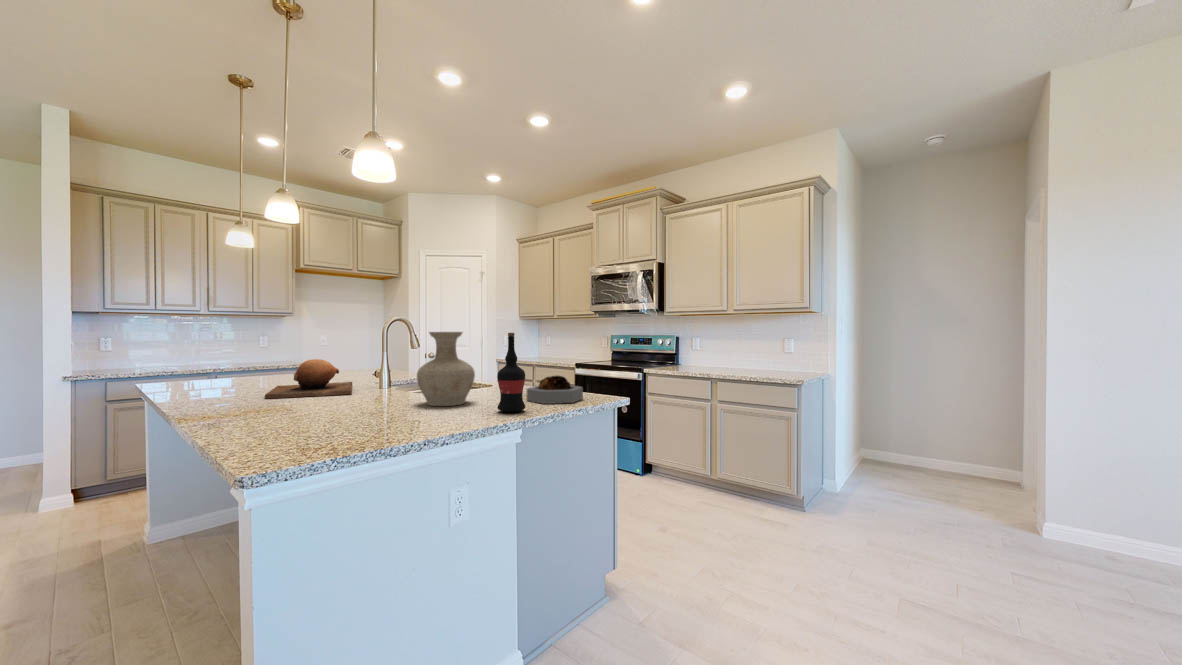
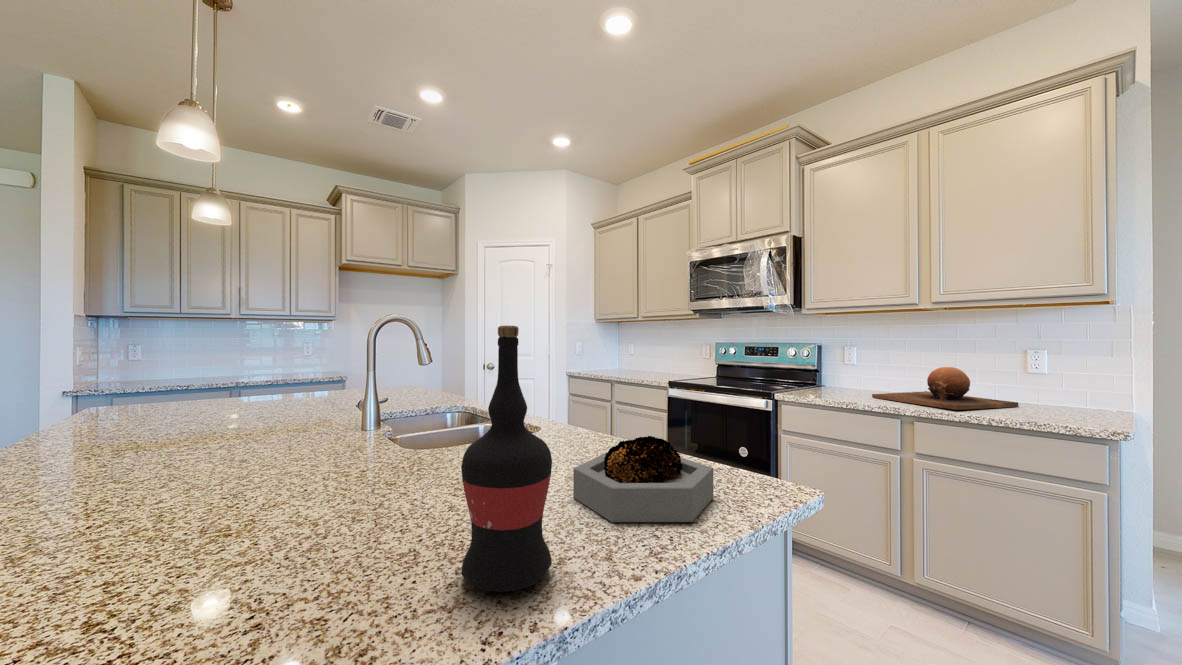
vase: present [417,332,475,406] -> none [296,326,449,520]
chopping board: present [265,359,352,399] -> present [872,367,1019,410]

